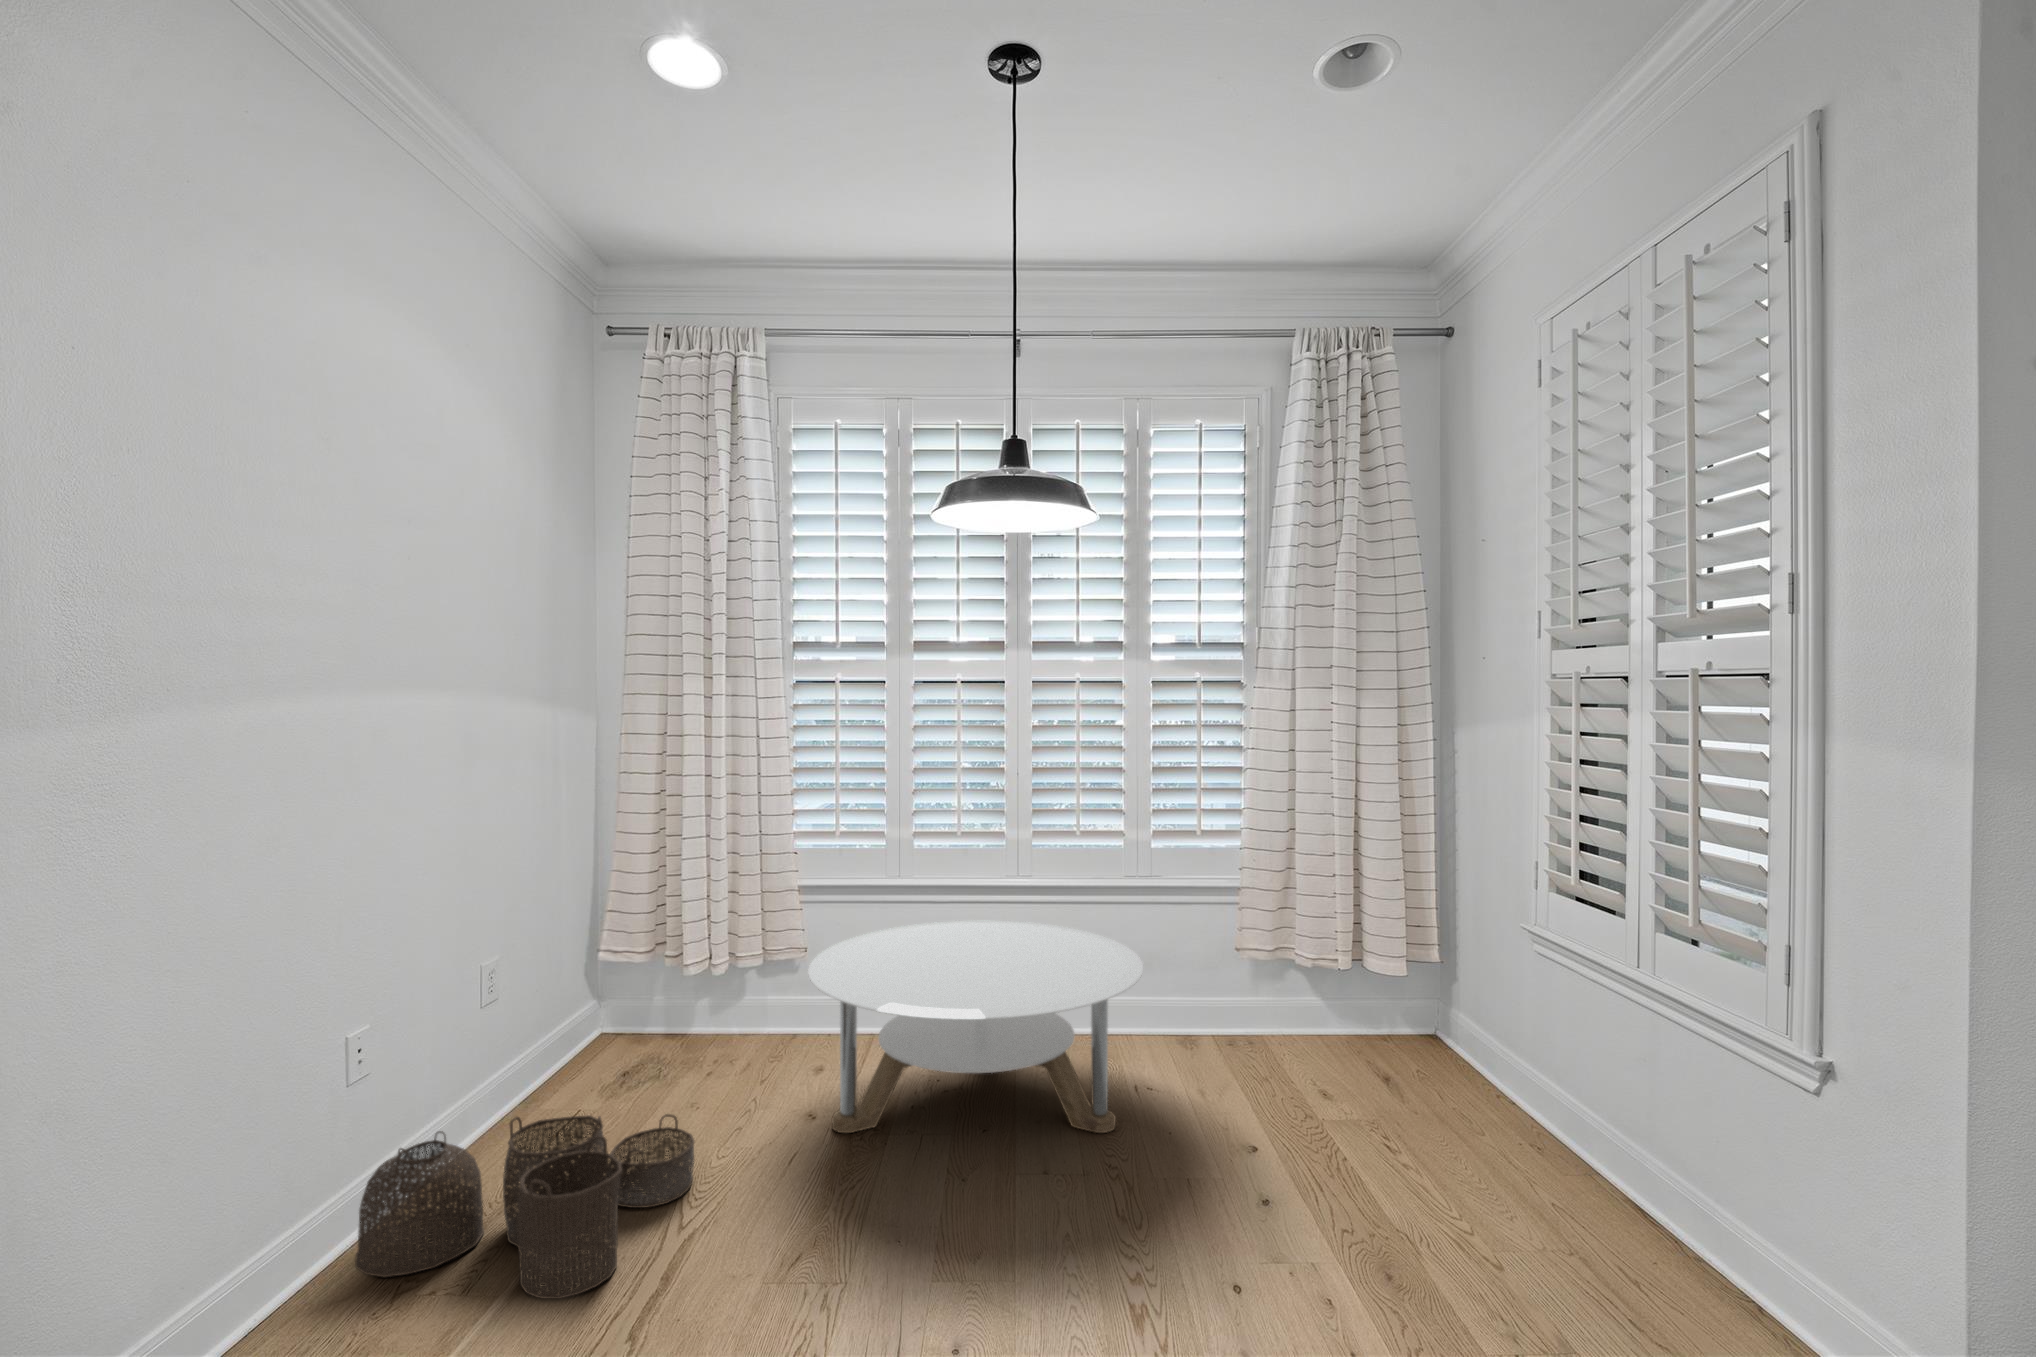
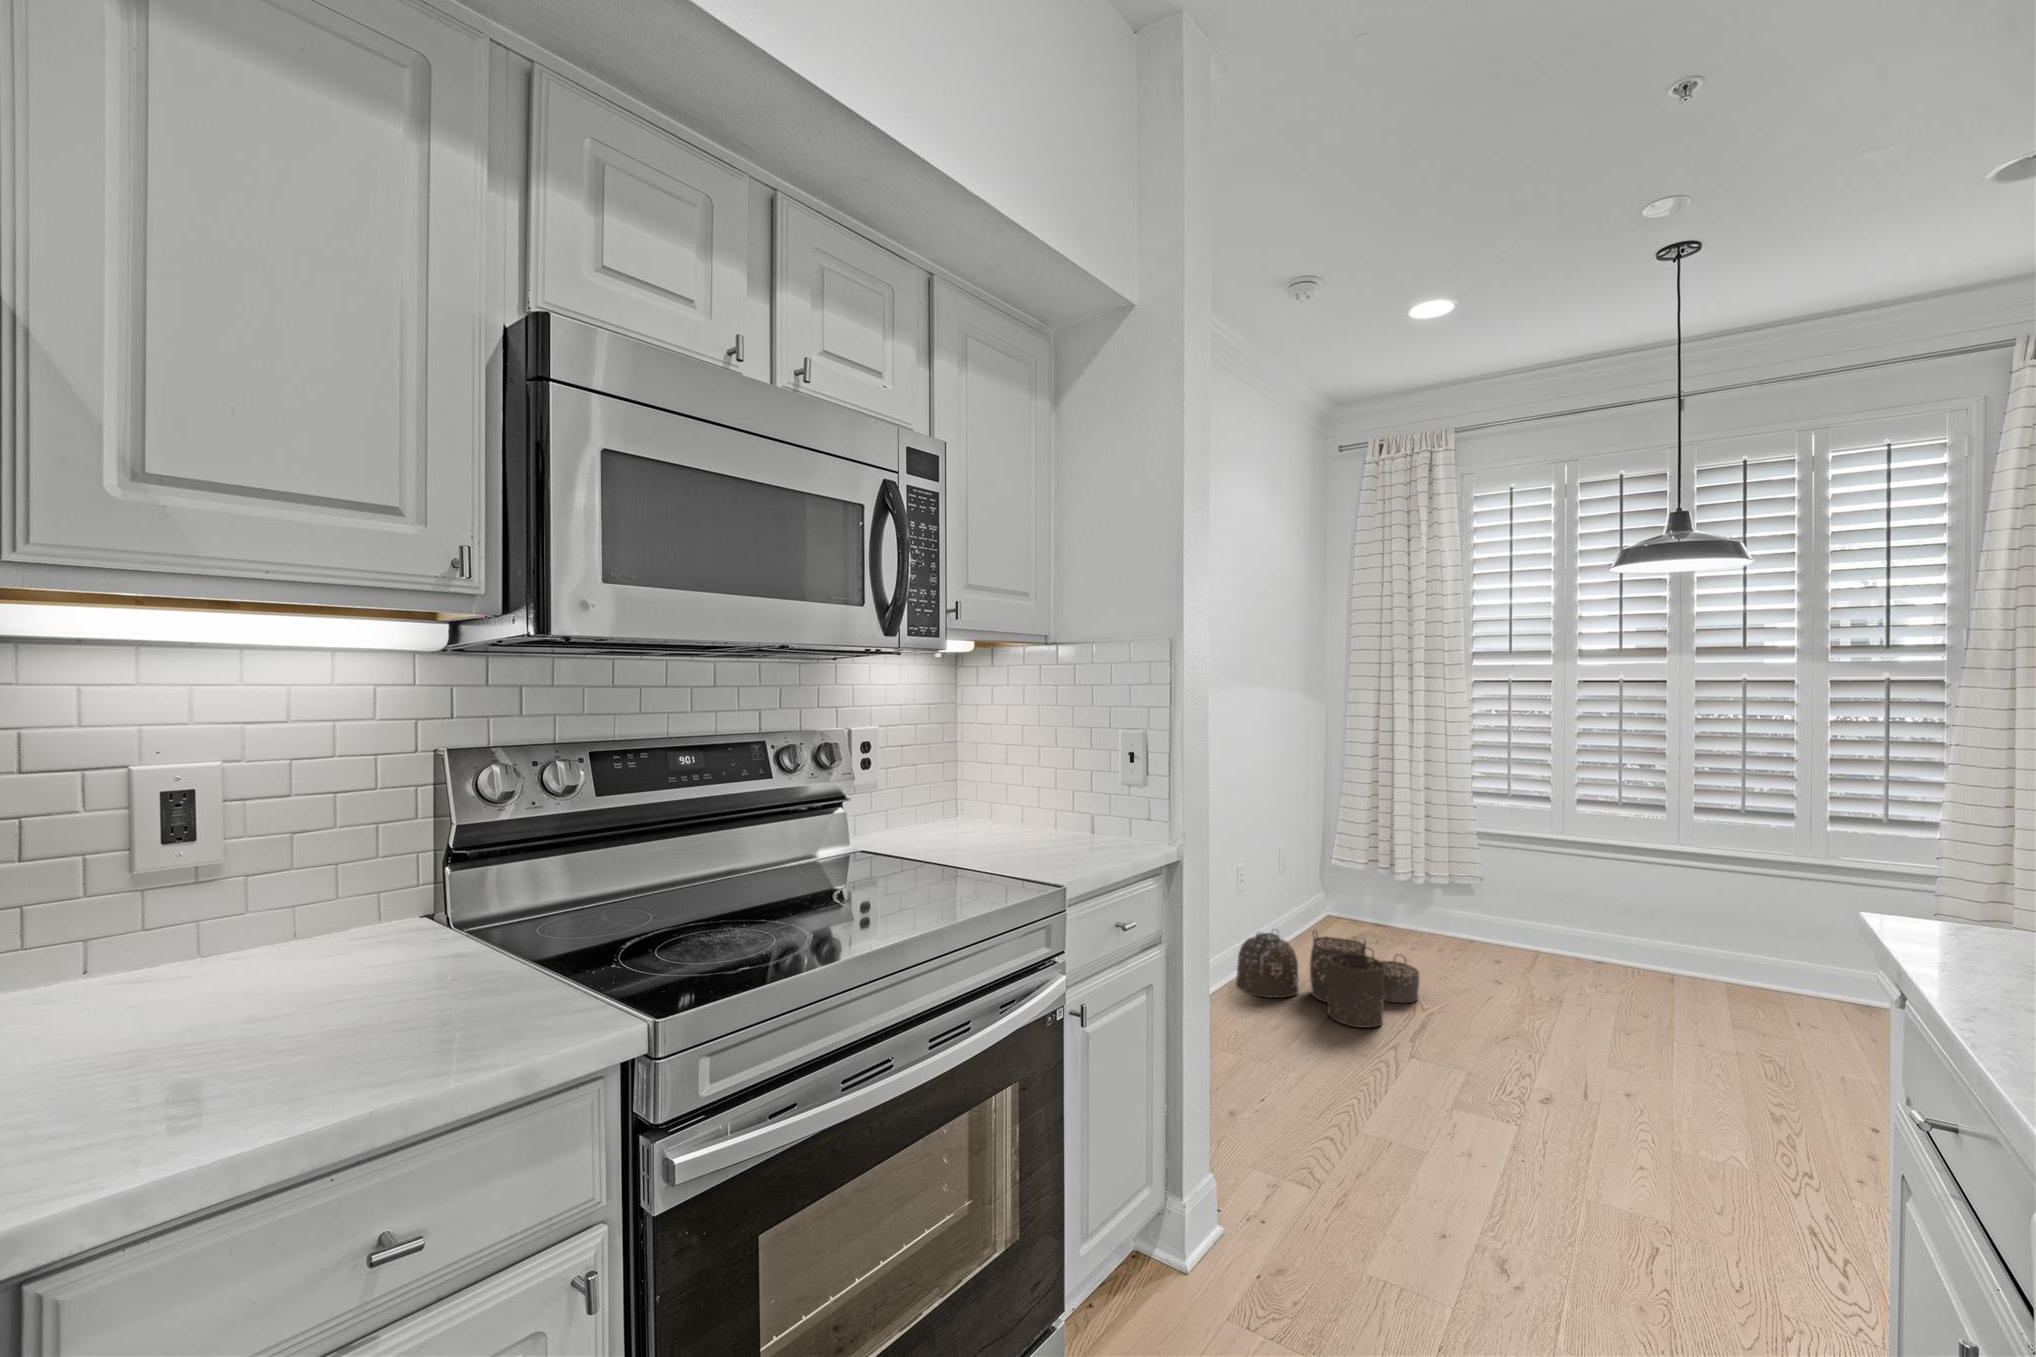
round table: present [808,921,1143,1133] -> none [1494,870,1809,1047]

